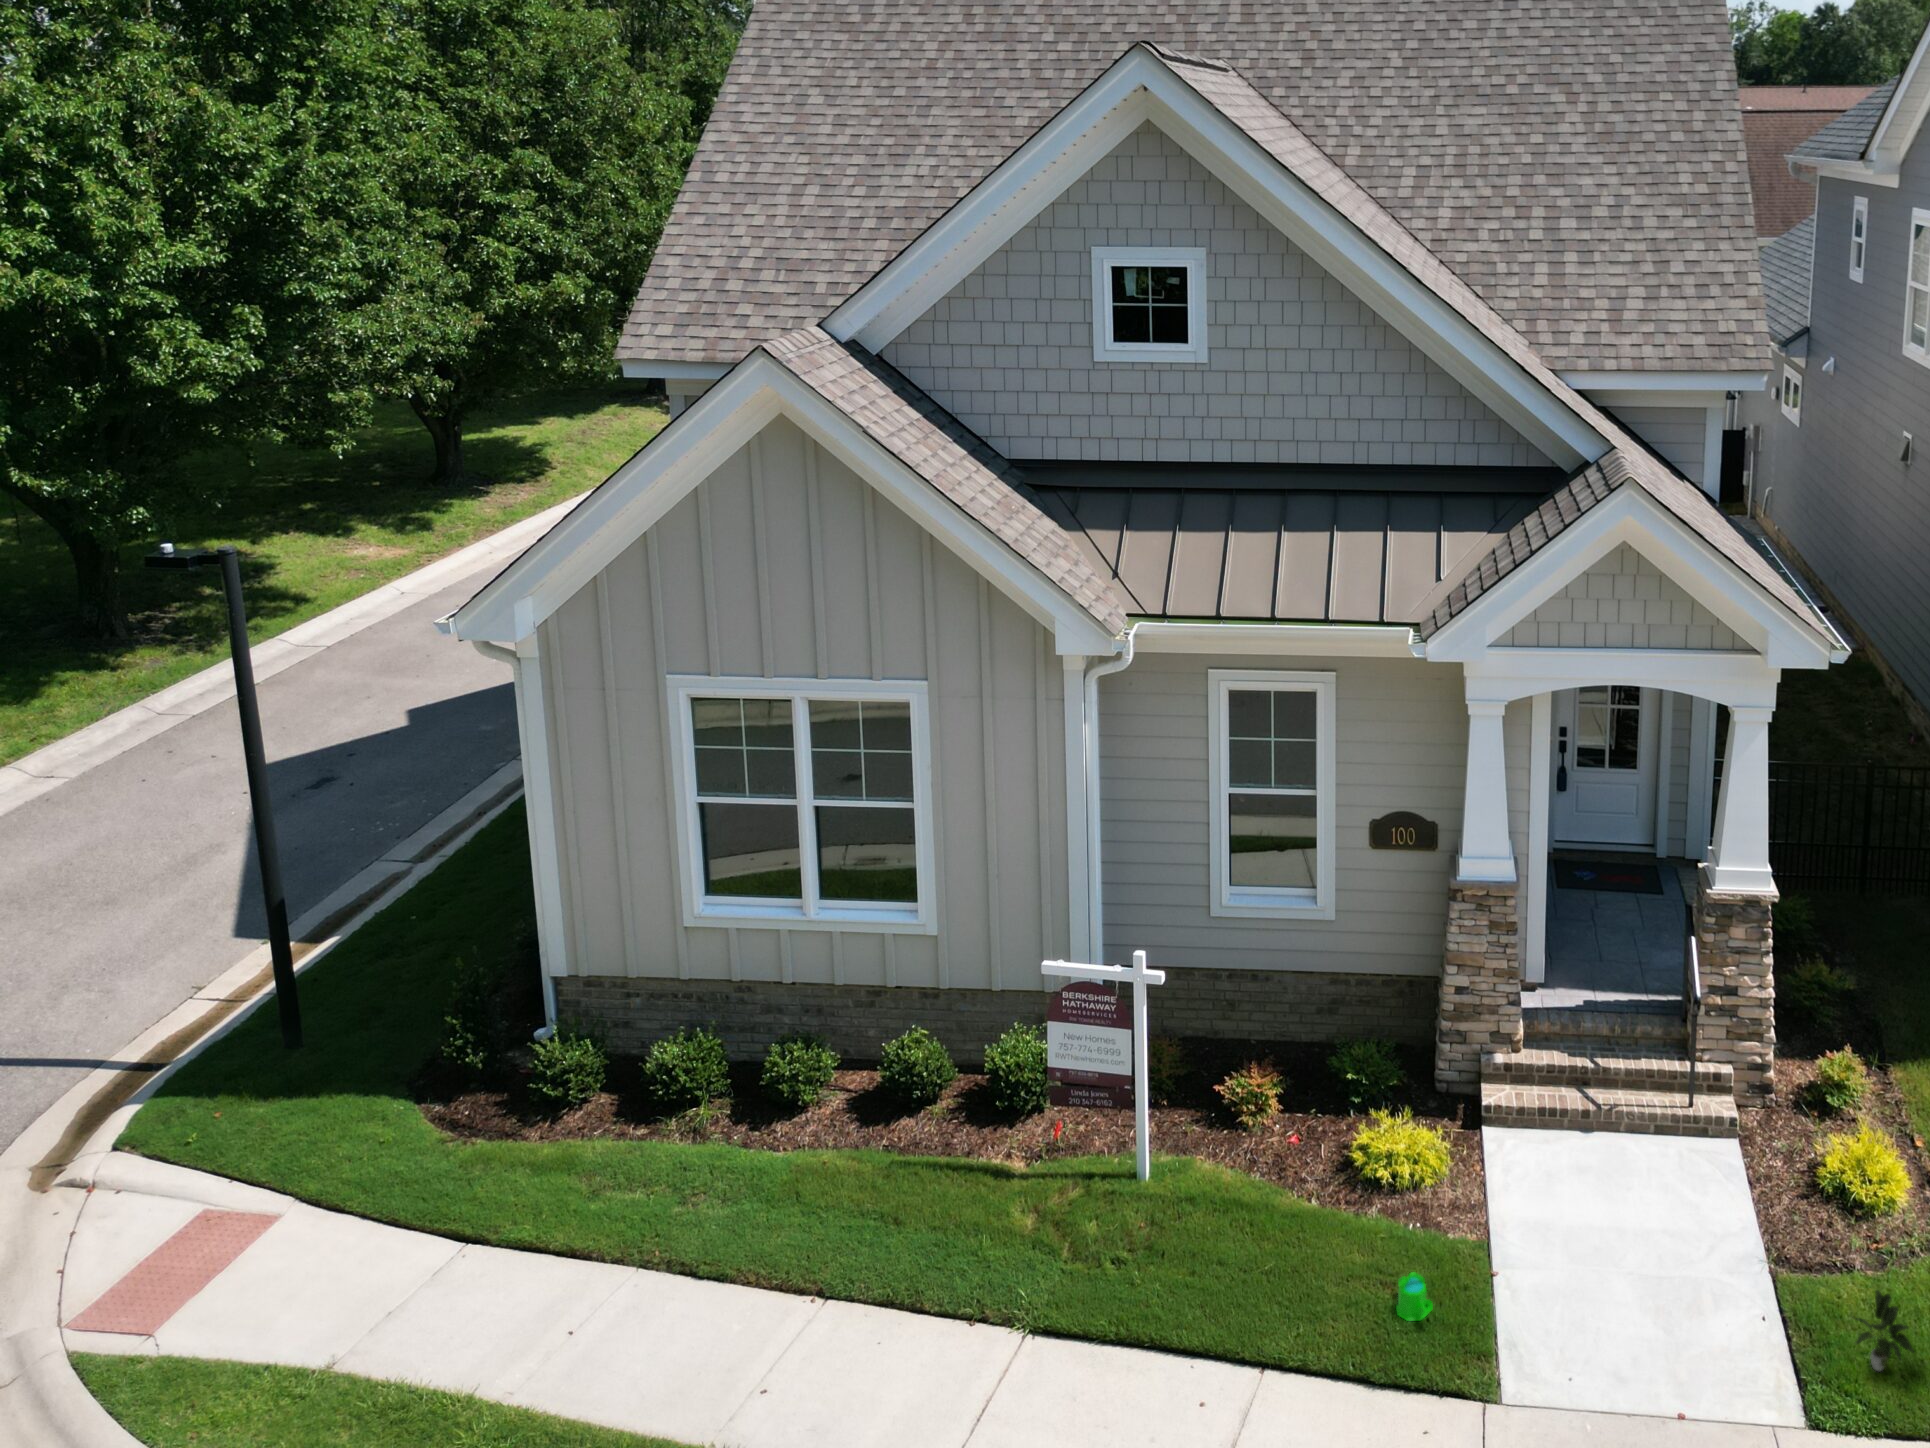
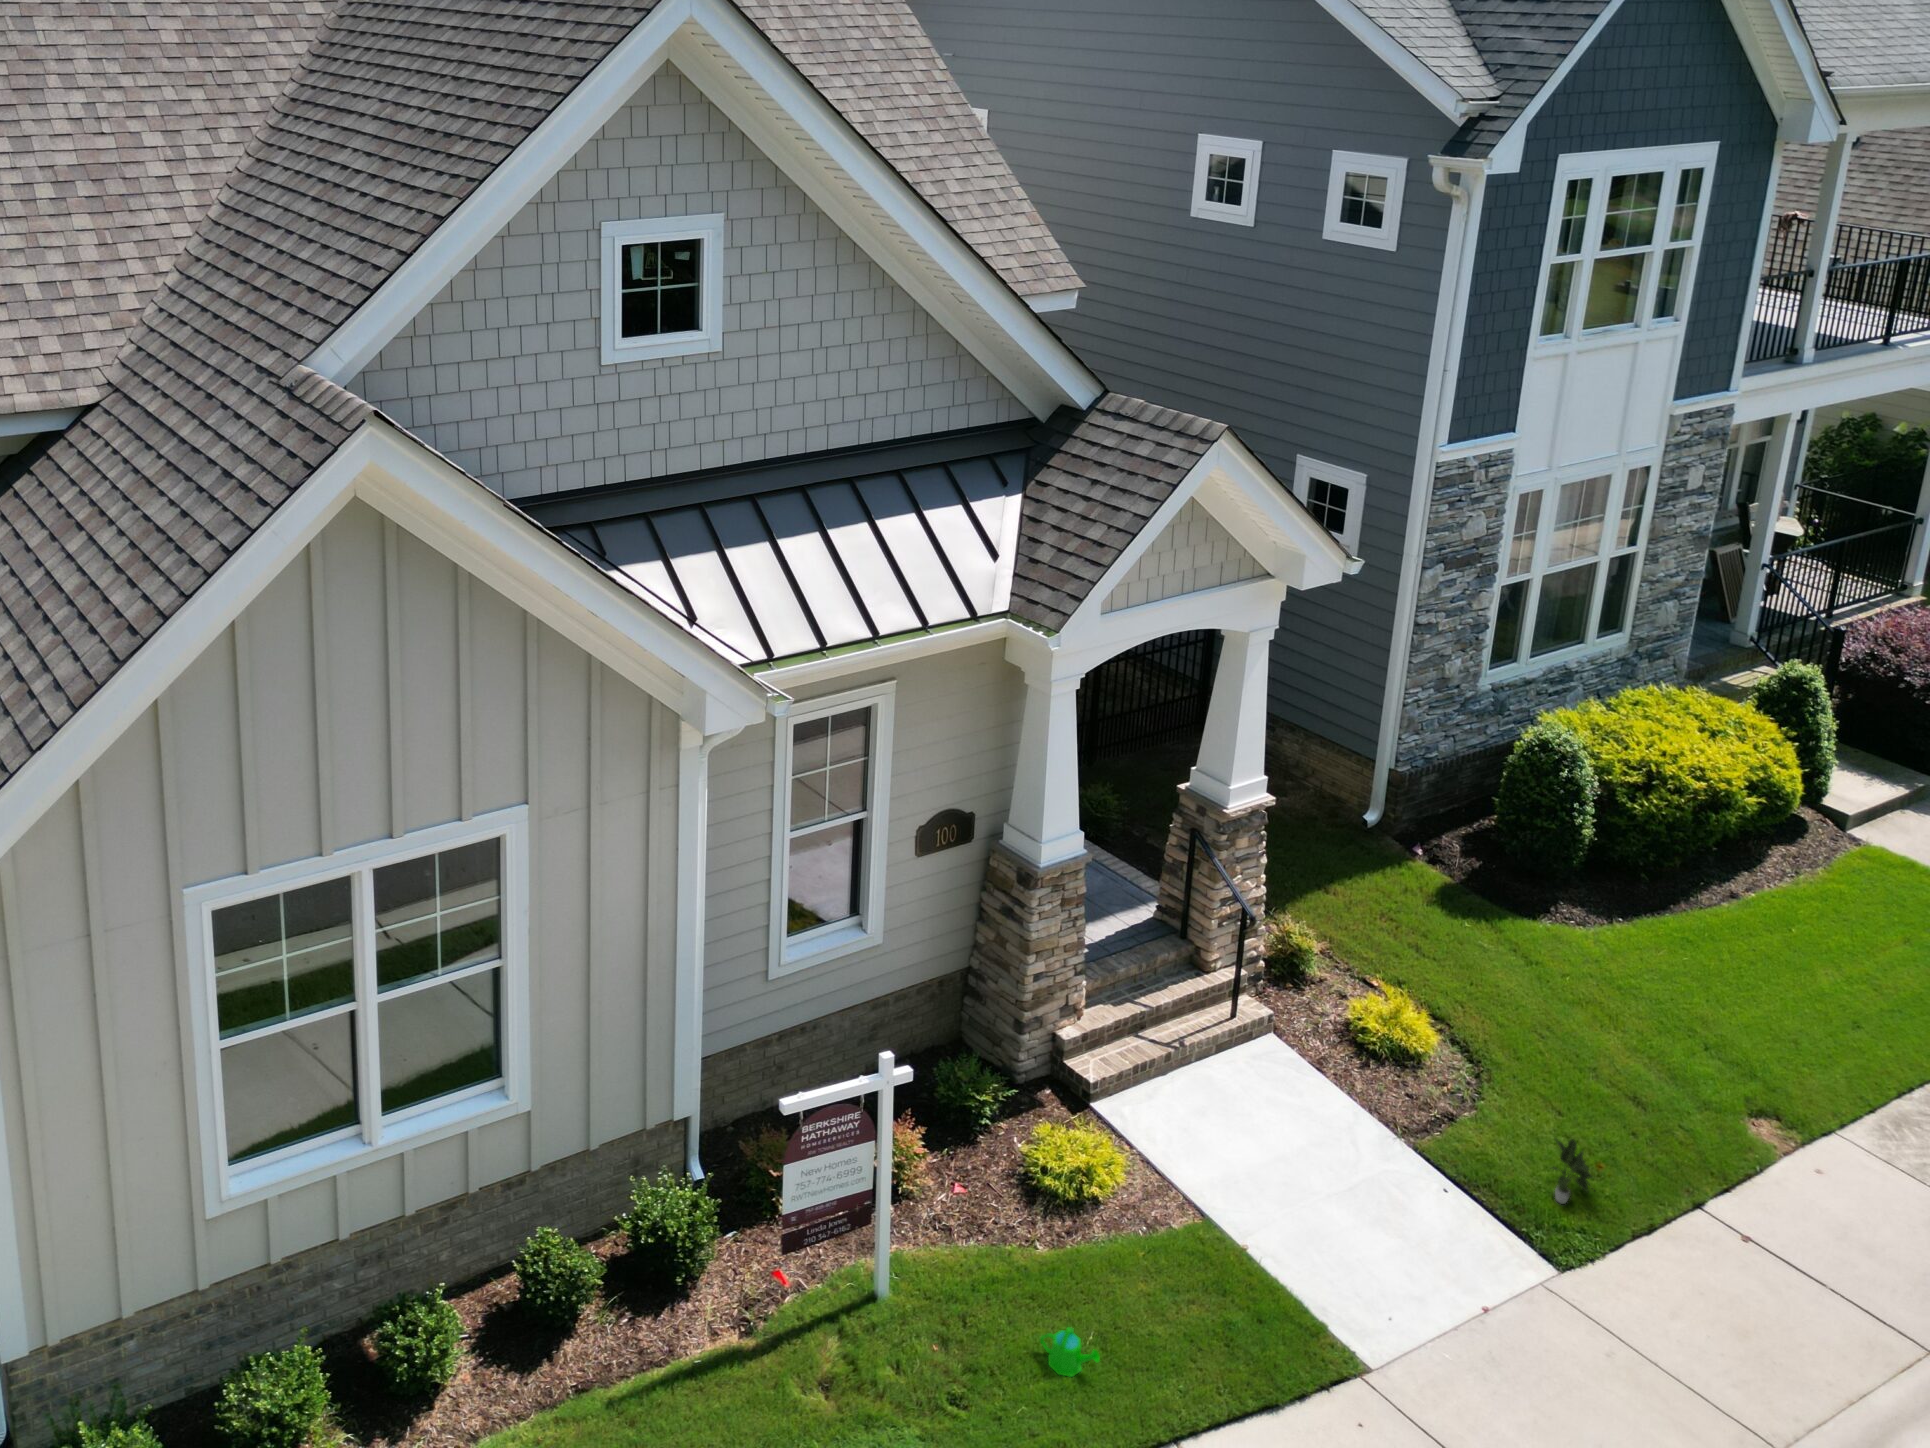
watering can: present [1396,1272,1433,1321] -> present [1040,1327,1100,1377]

